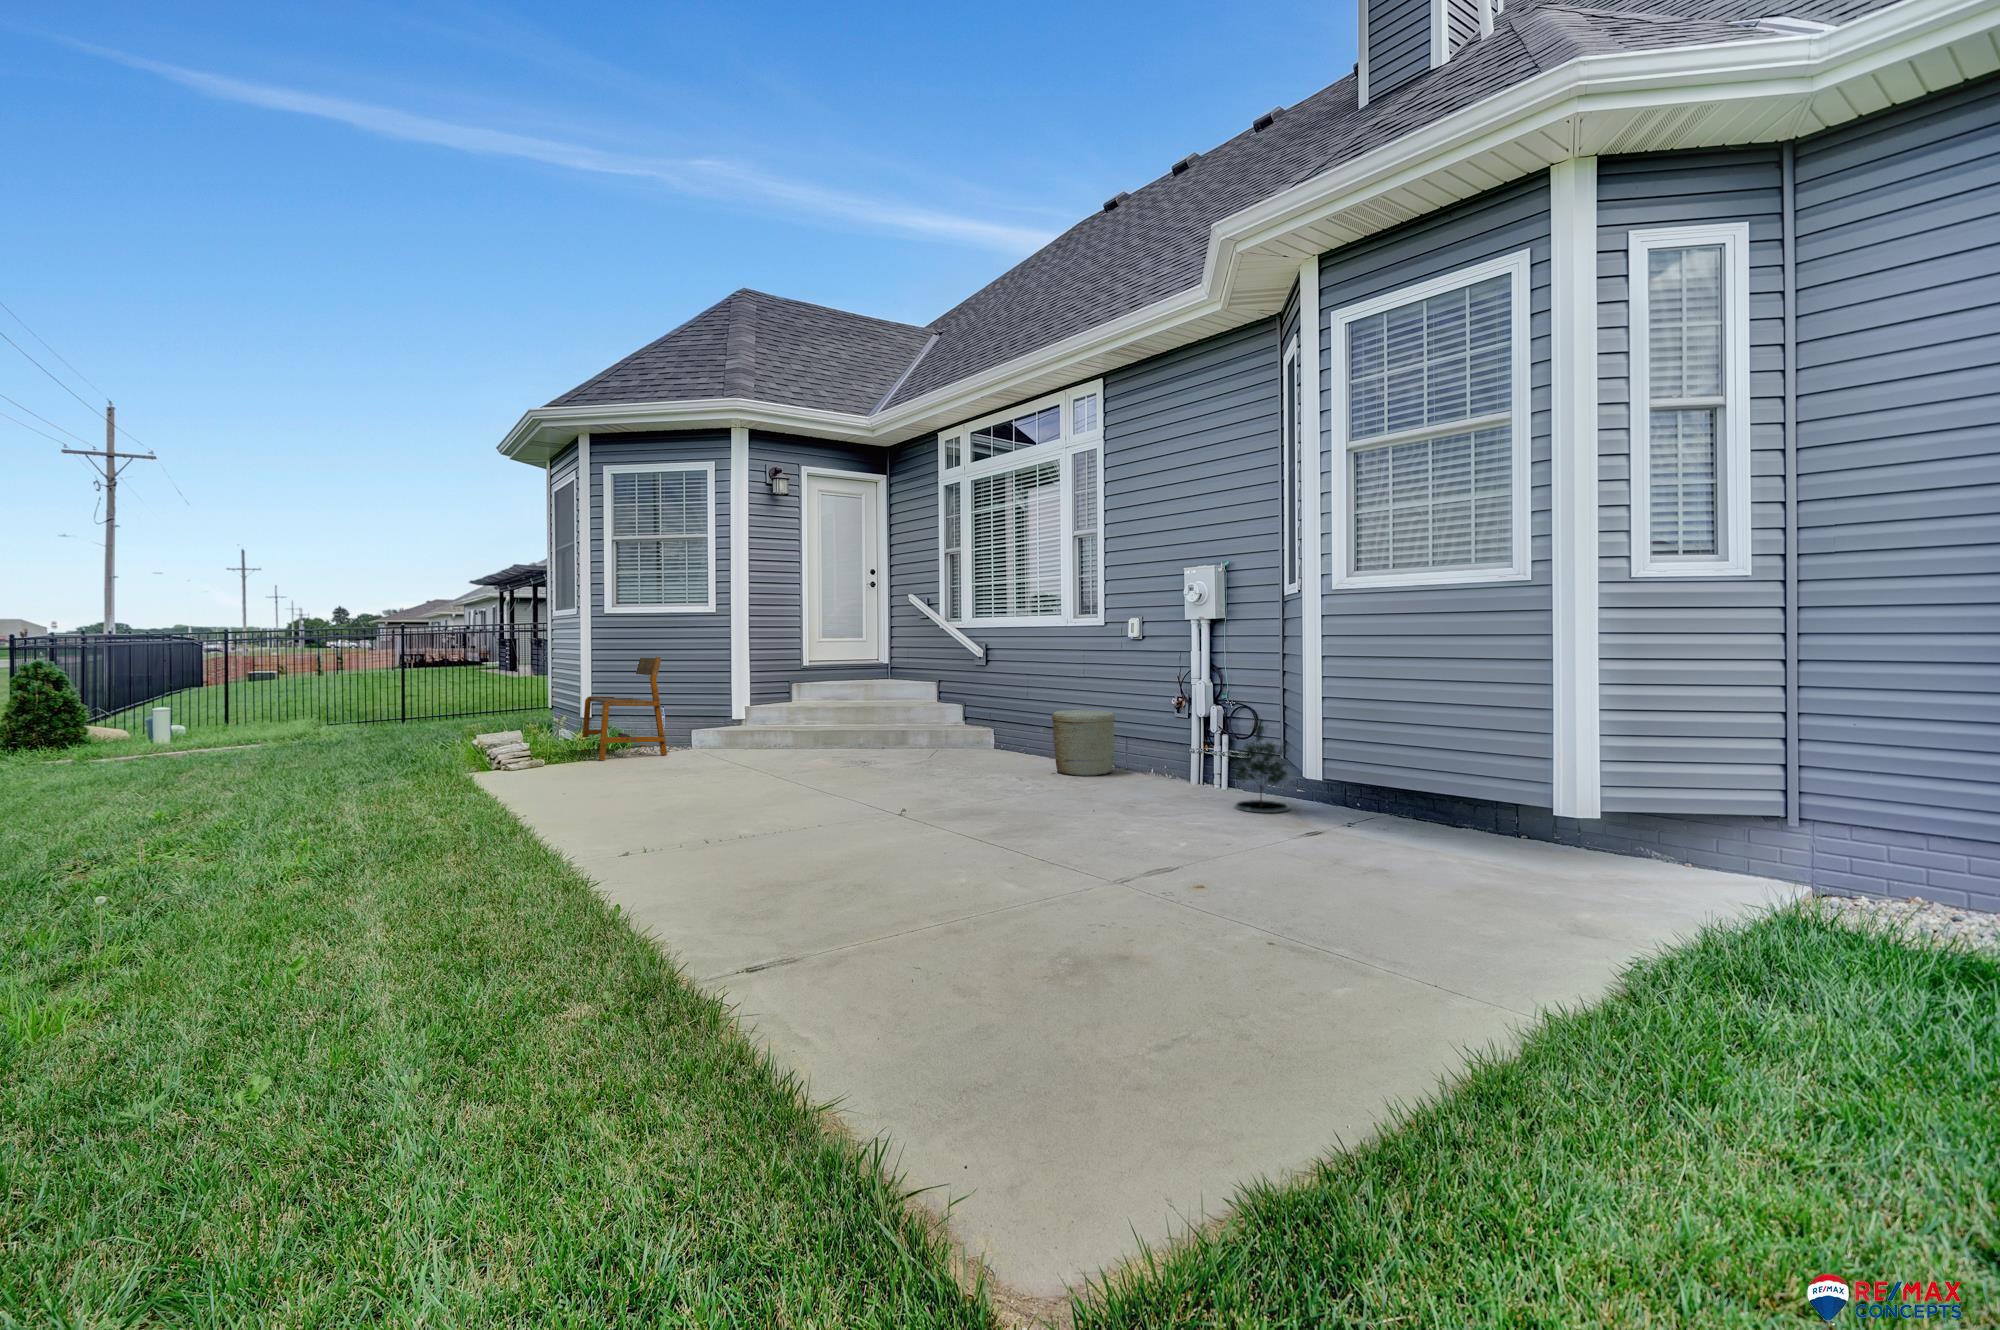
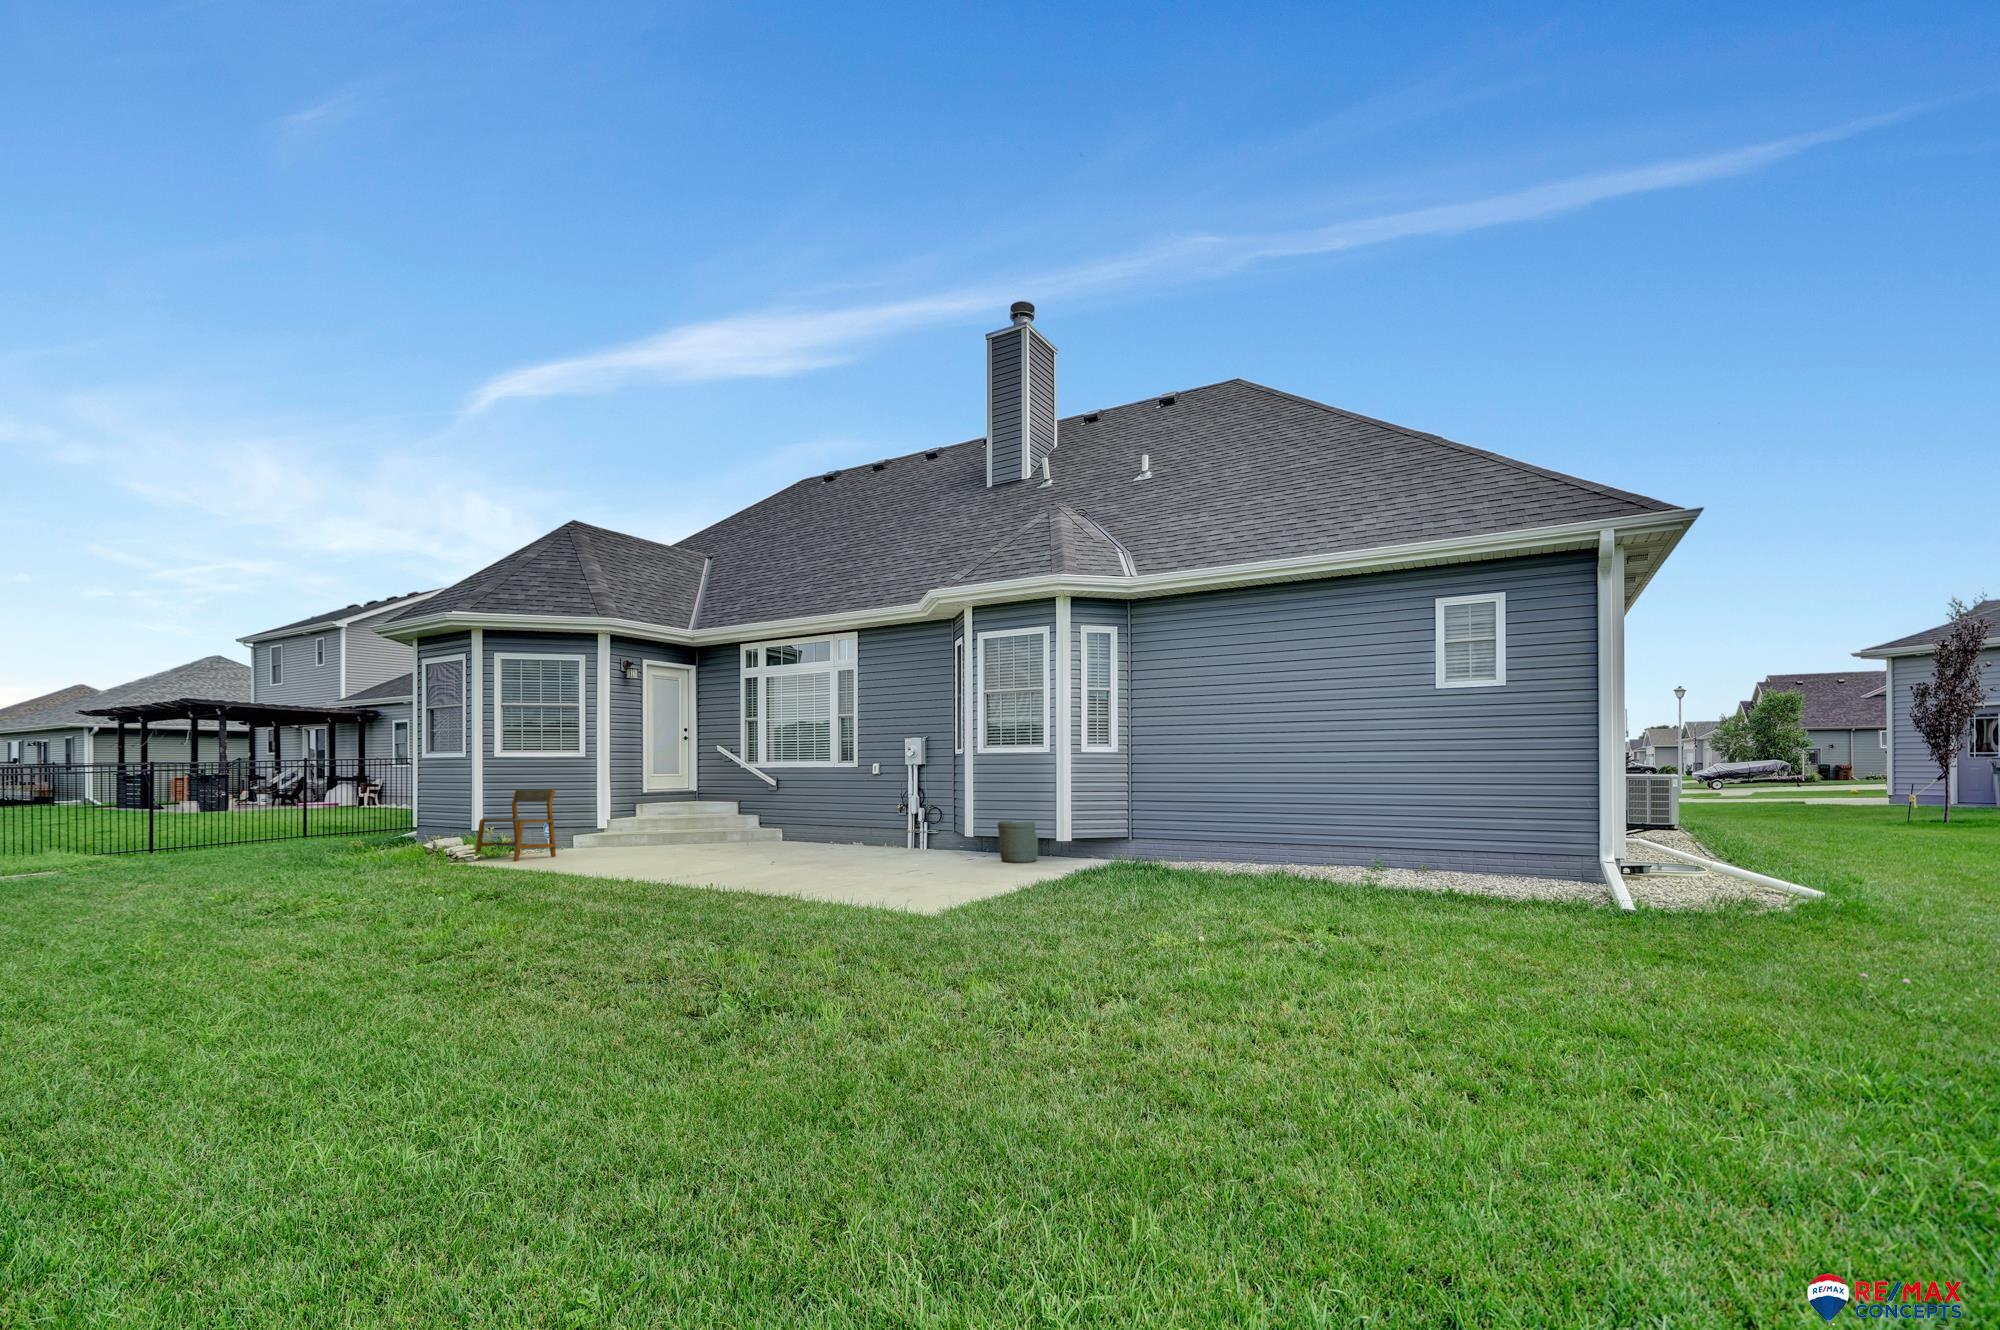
basket: present [1052,710,1115,776] -> present [998,821,1038,863]
potted tree: present [1229,717,1290,813] -> none [930,809,962,856]

